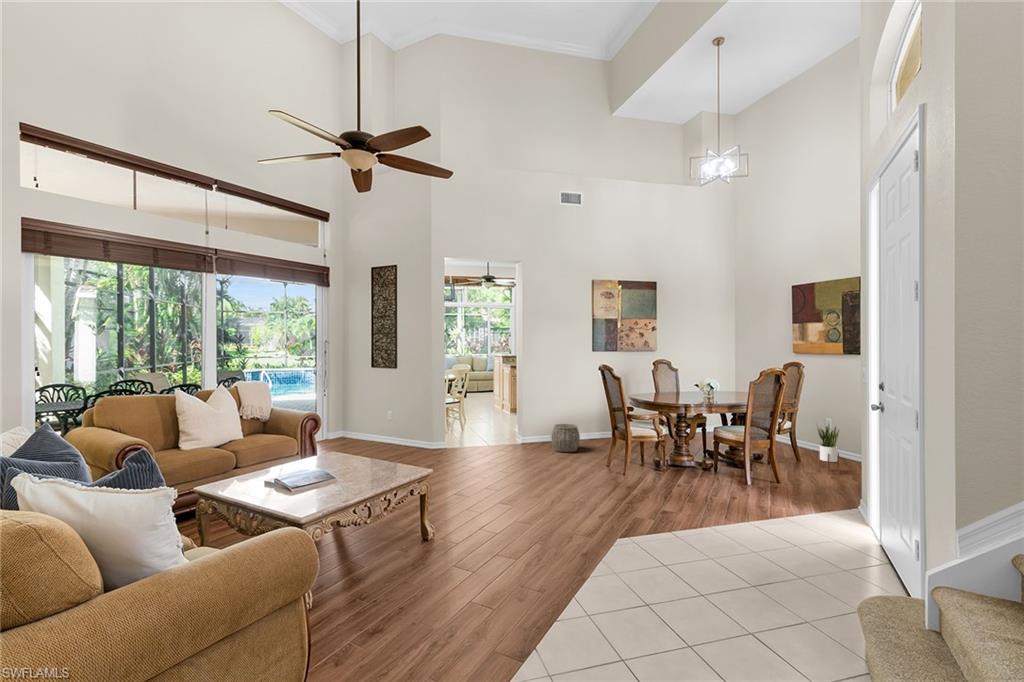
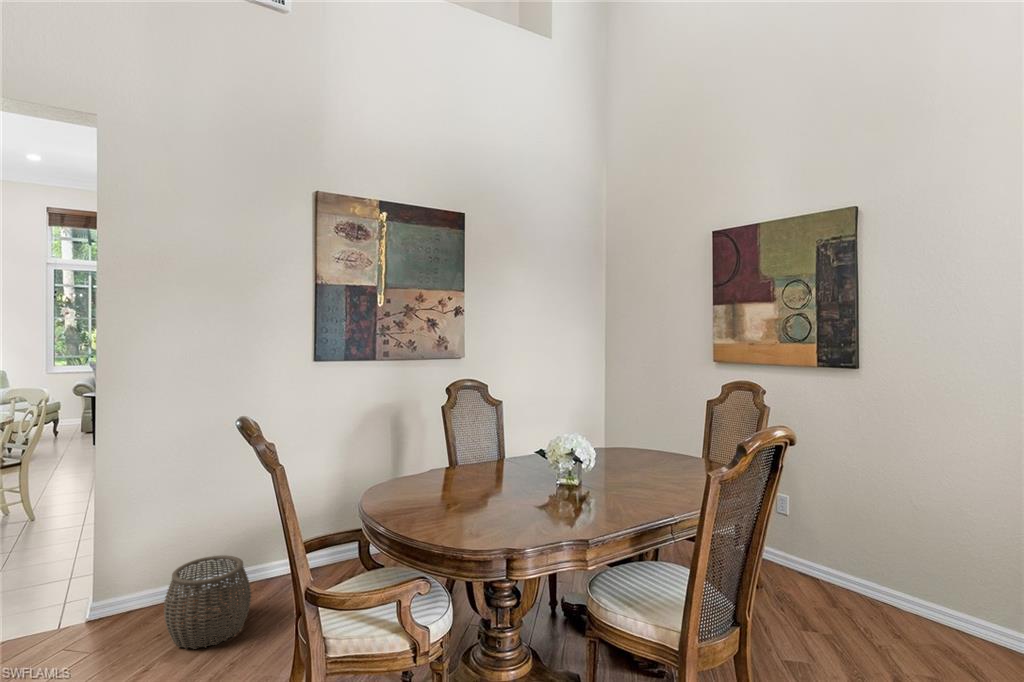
potted plant: present [816,423,839,474] -> none [803,535,849,662]

